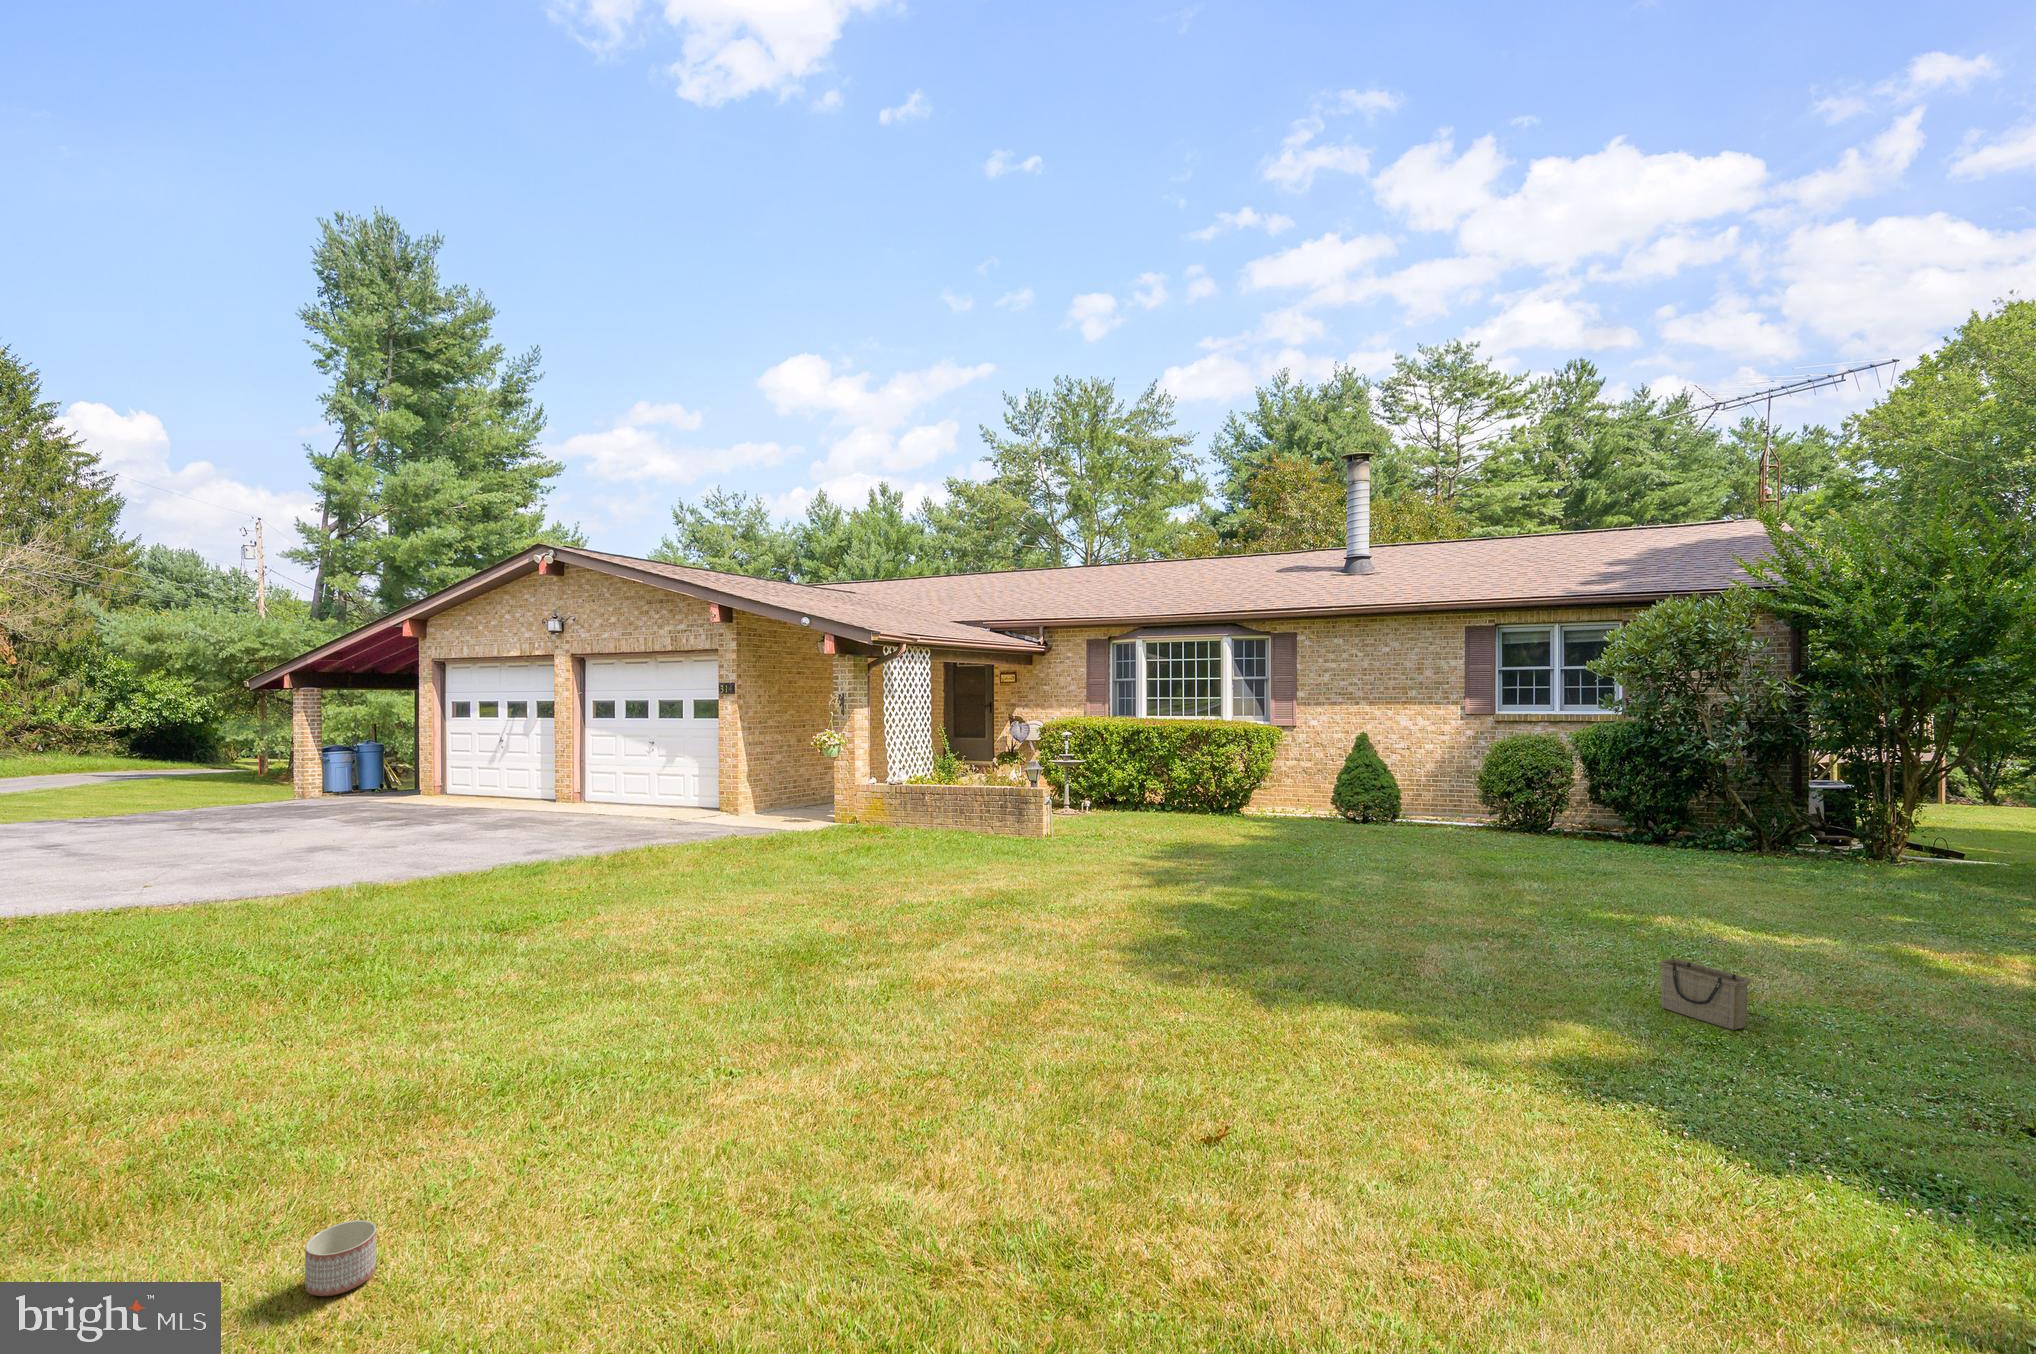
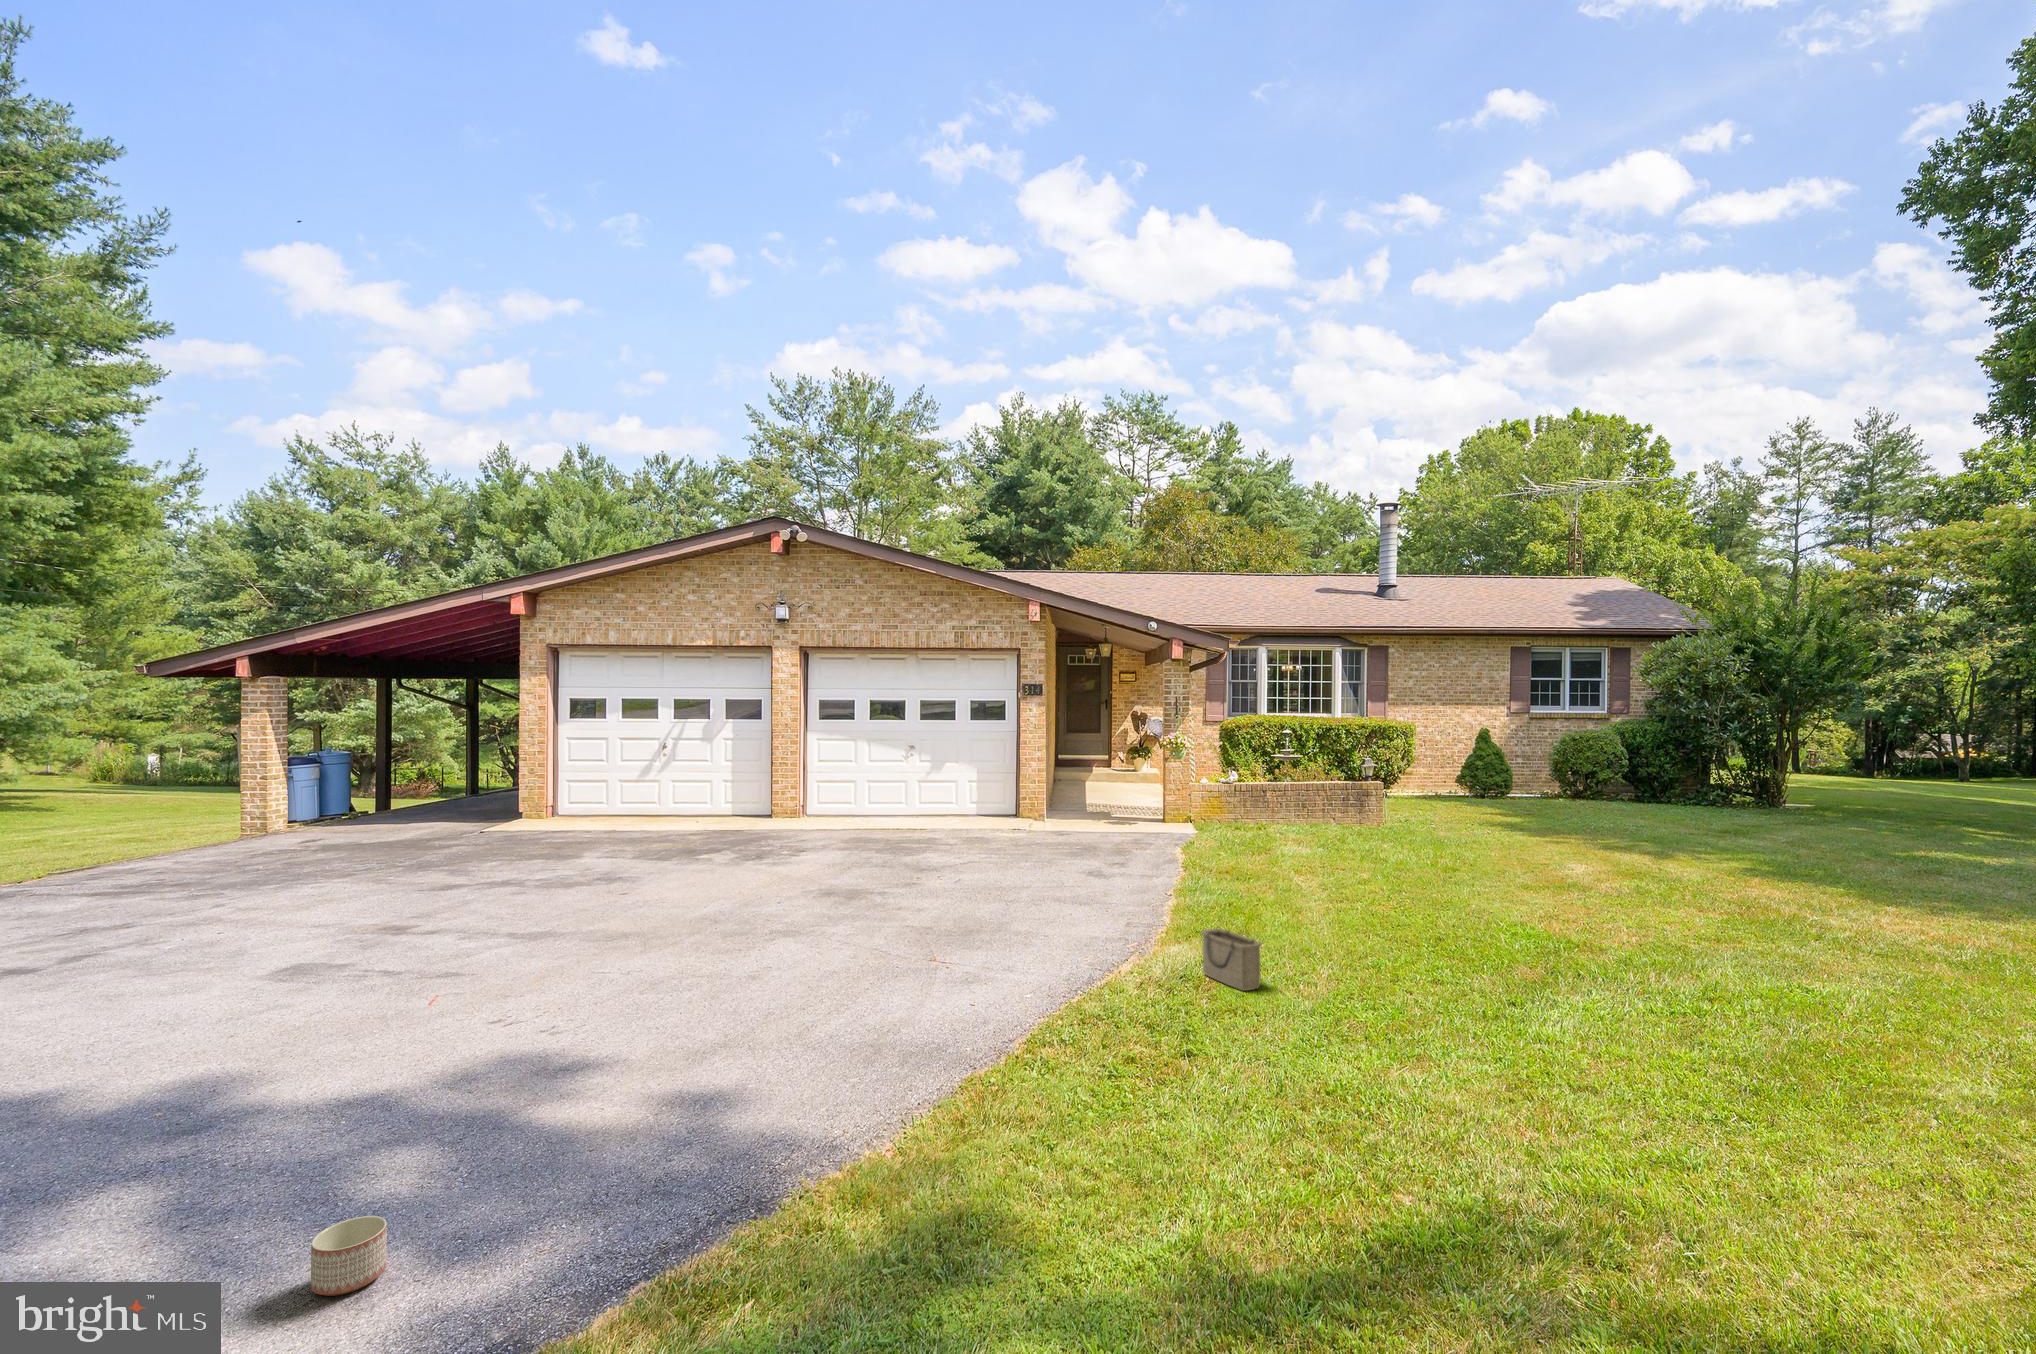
basket: present [1659,959,1751,1030] -> present [1201,928,1262,991]

